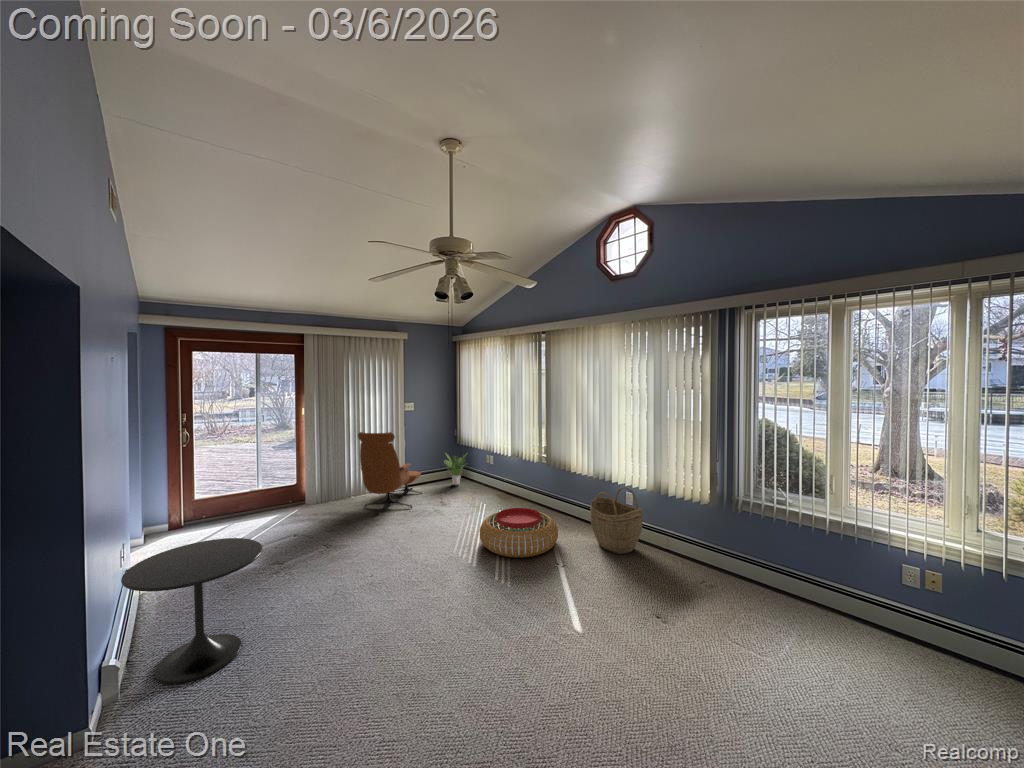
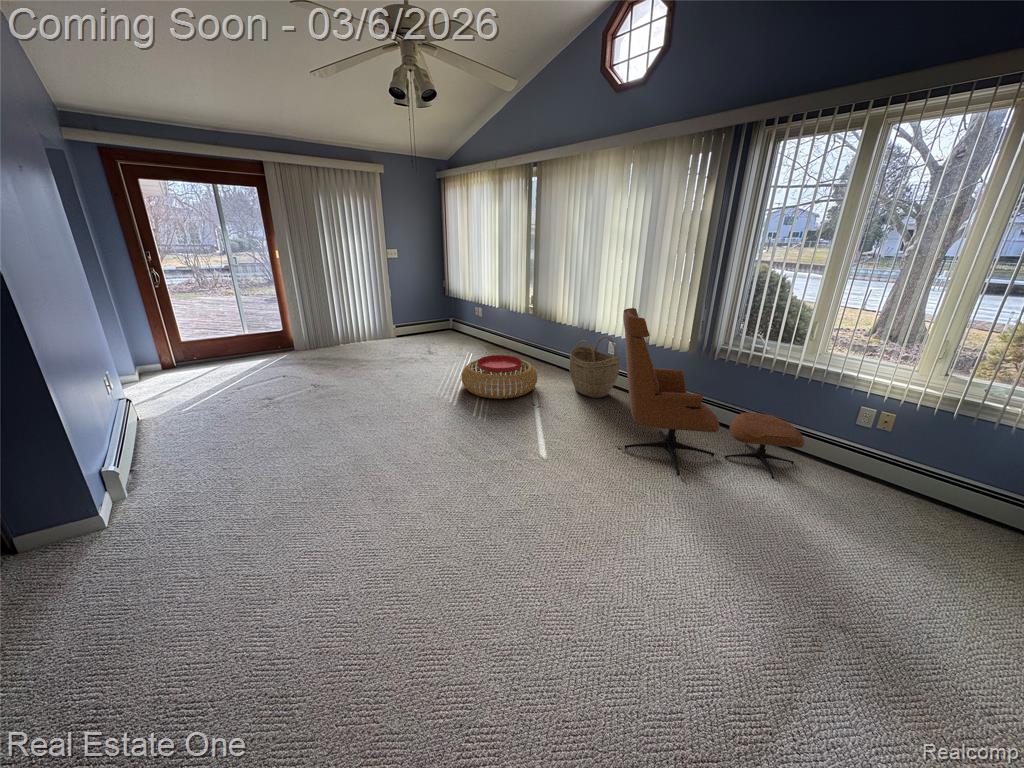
lounge chair: present [358,432,421,515] -> present [623,308,804,479]
potted plant: present [447,454,467,485] -> none [428,303,458,337]
side table: present [121,538,263,684] -> none [92,369,236,490]

